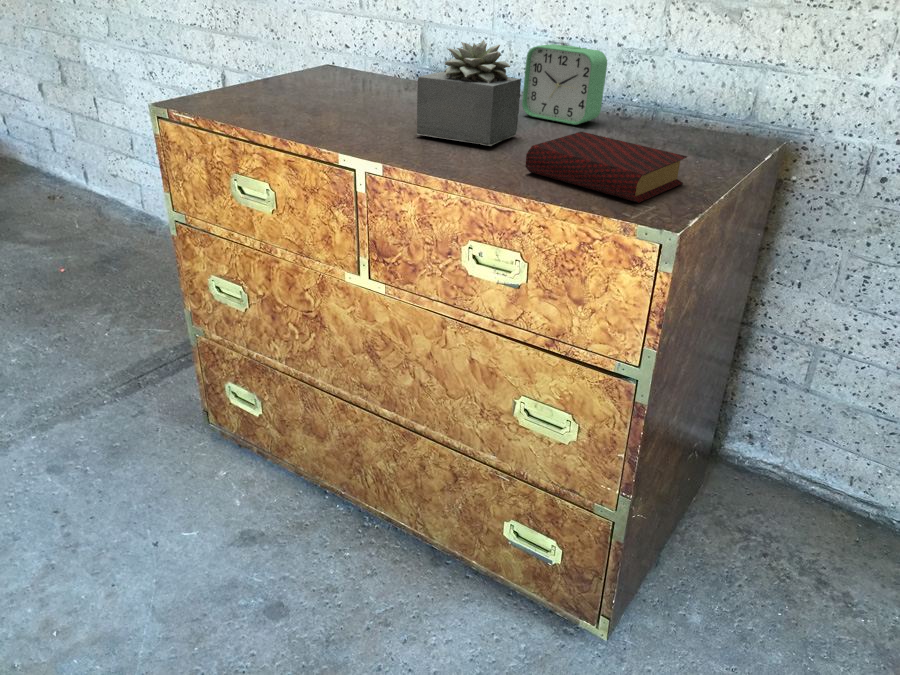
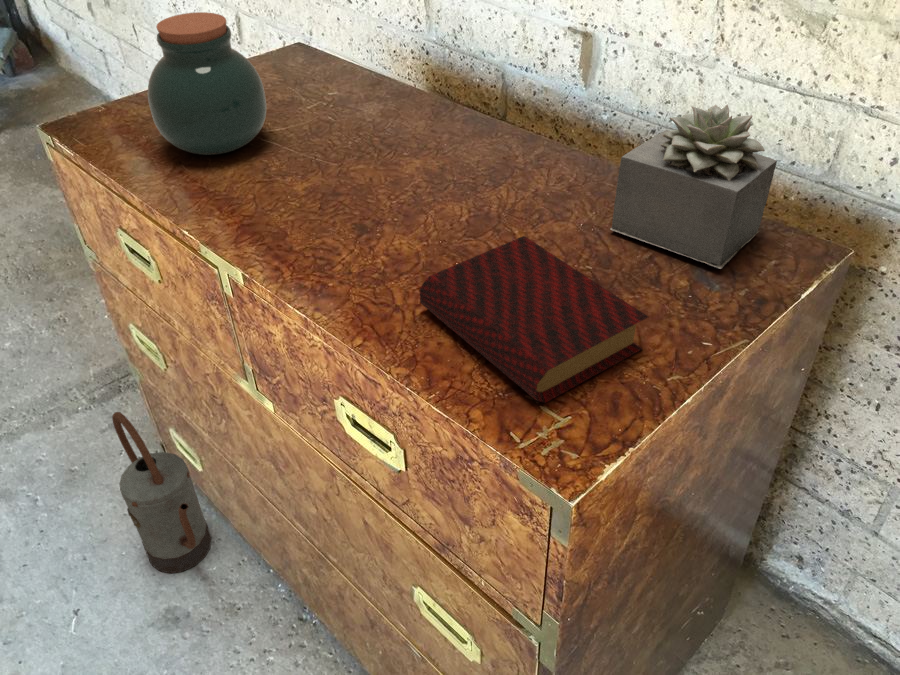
jar: none [258,9,346,115] -> present [148,12,266,155]
succulent plant: present [417,40,521,146] -> present [610,105,777,269]
alarm clock: present [522,44,607,125] -> none [499,59,611,181]
watering can: none [184,356,275,507] -> present [112,412,211,573]

